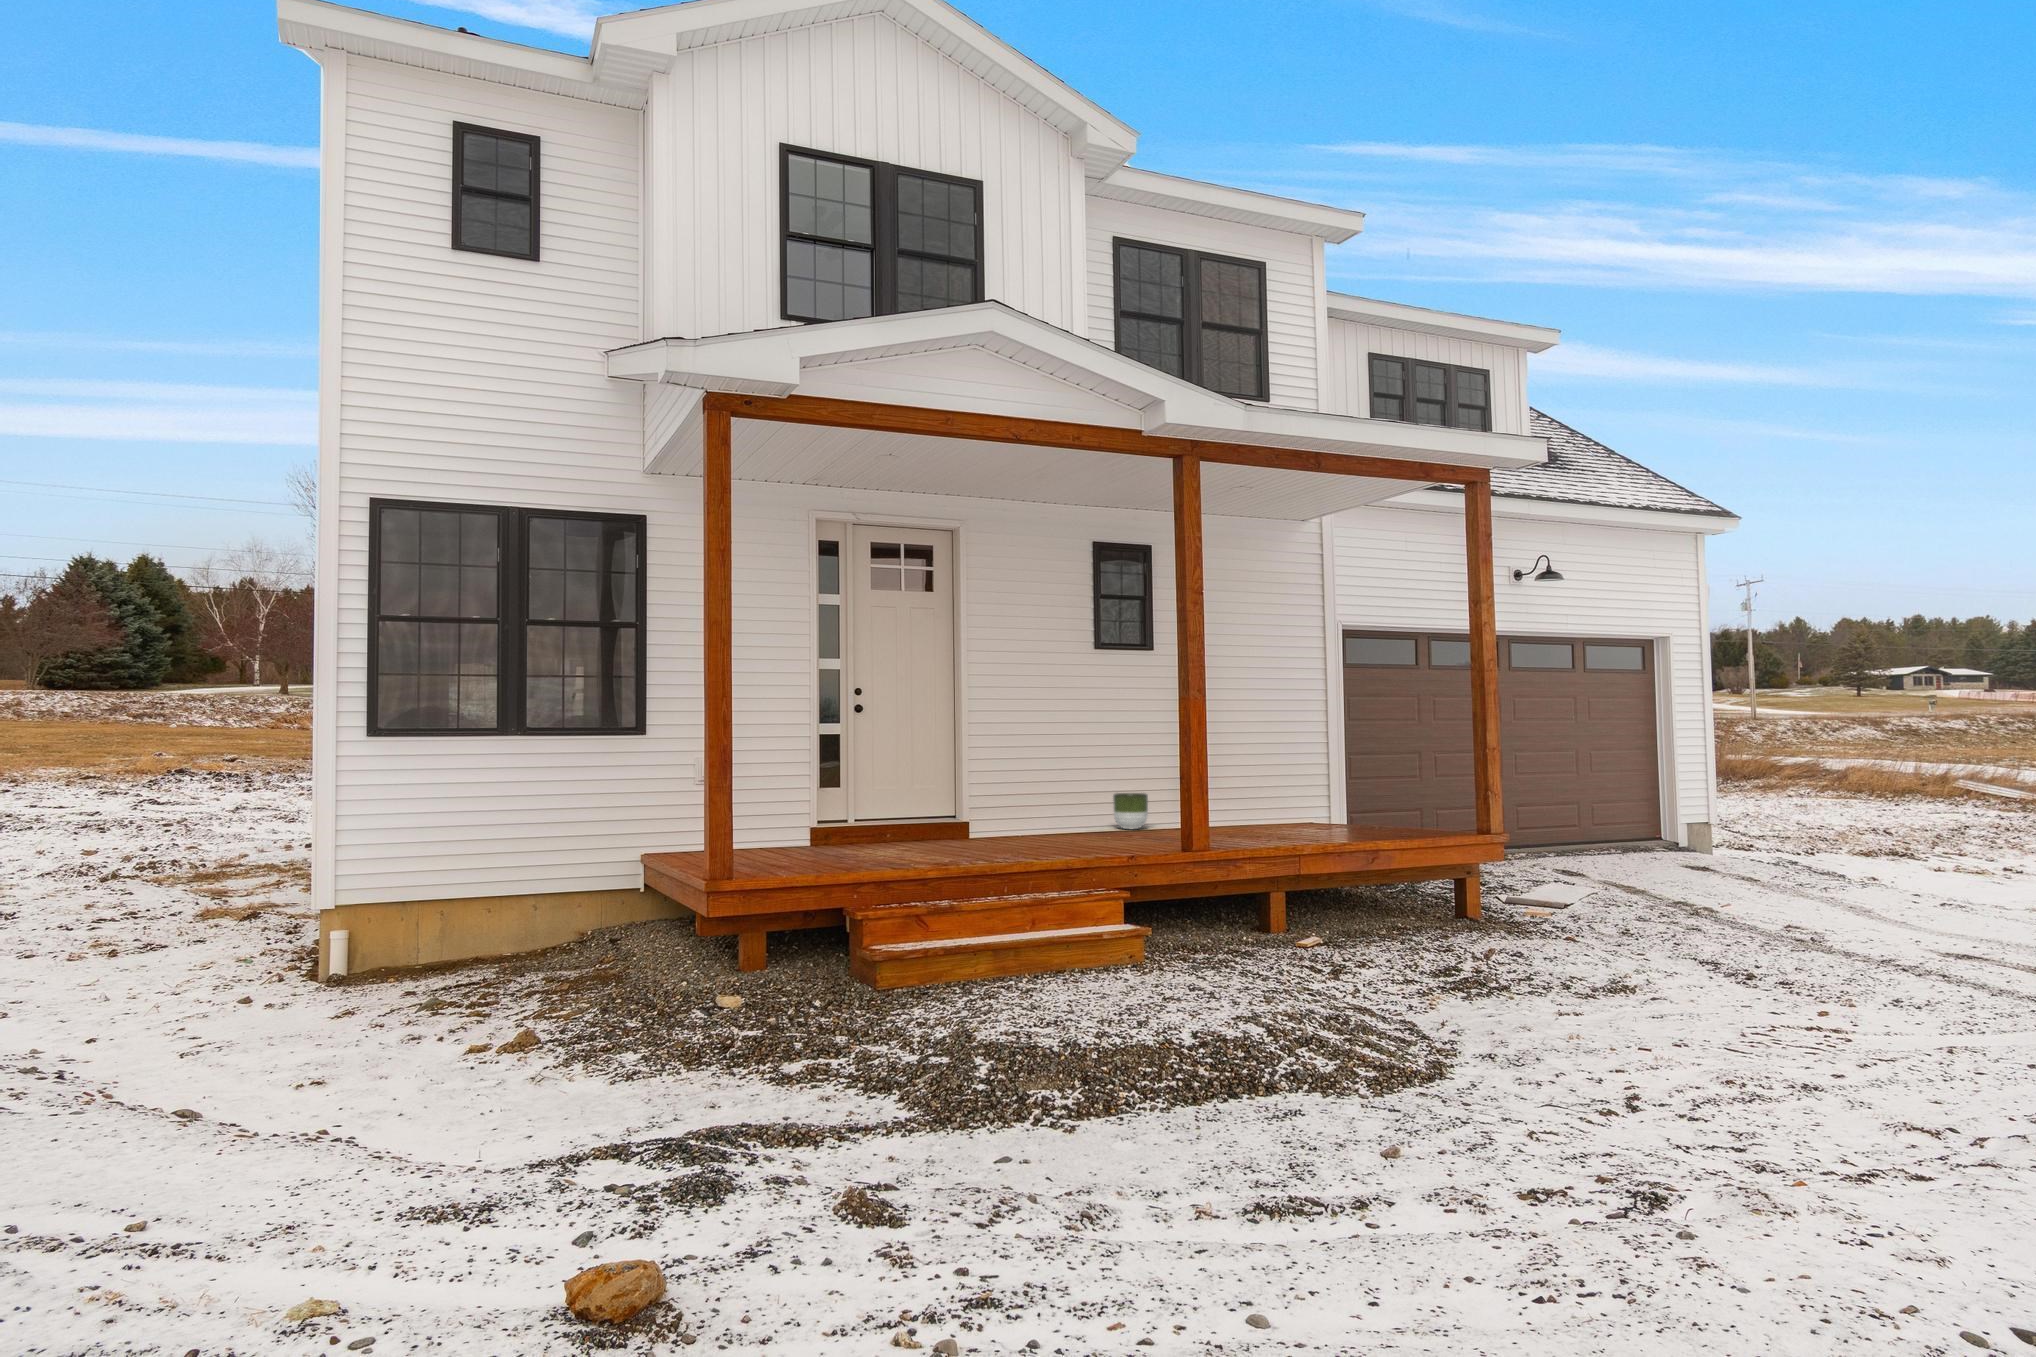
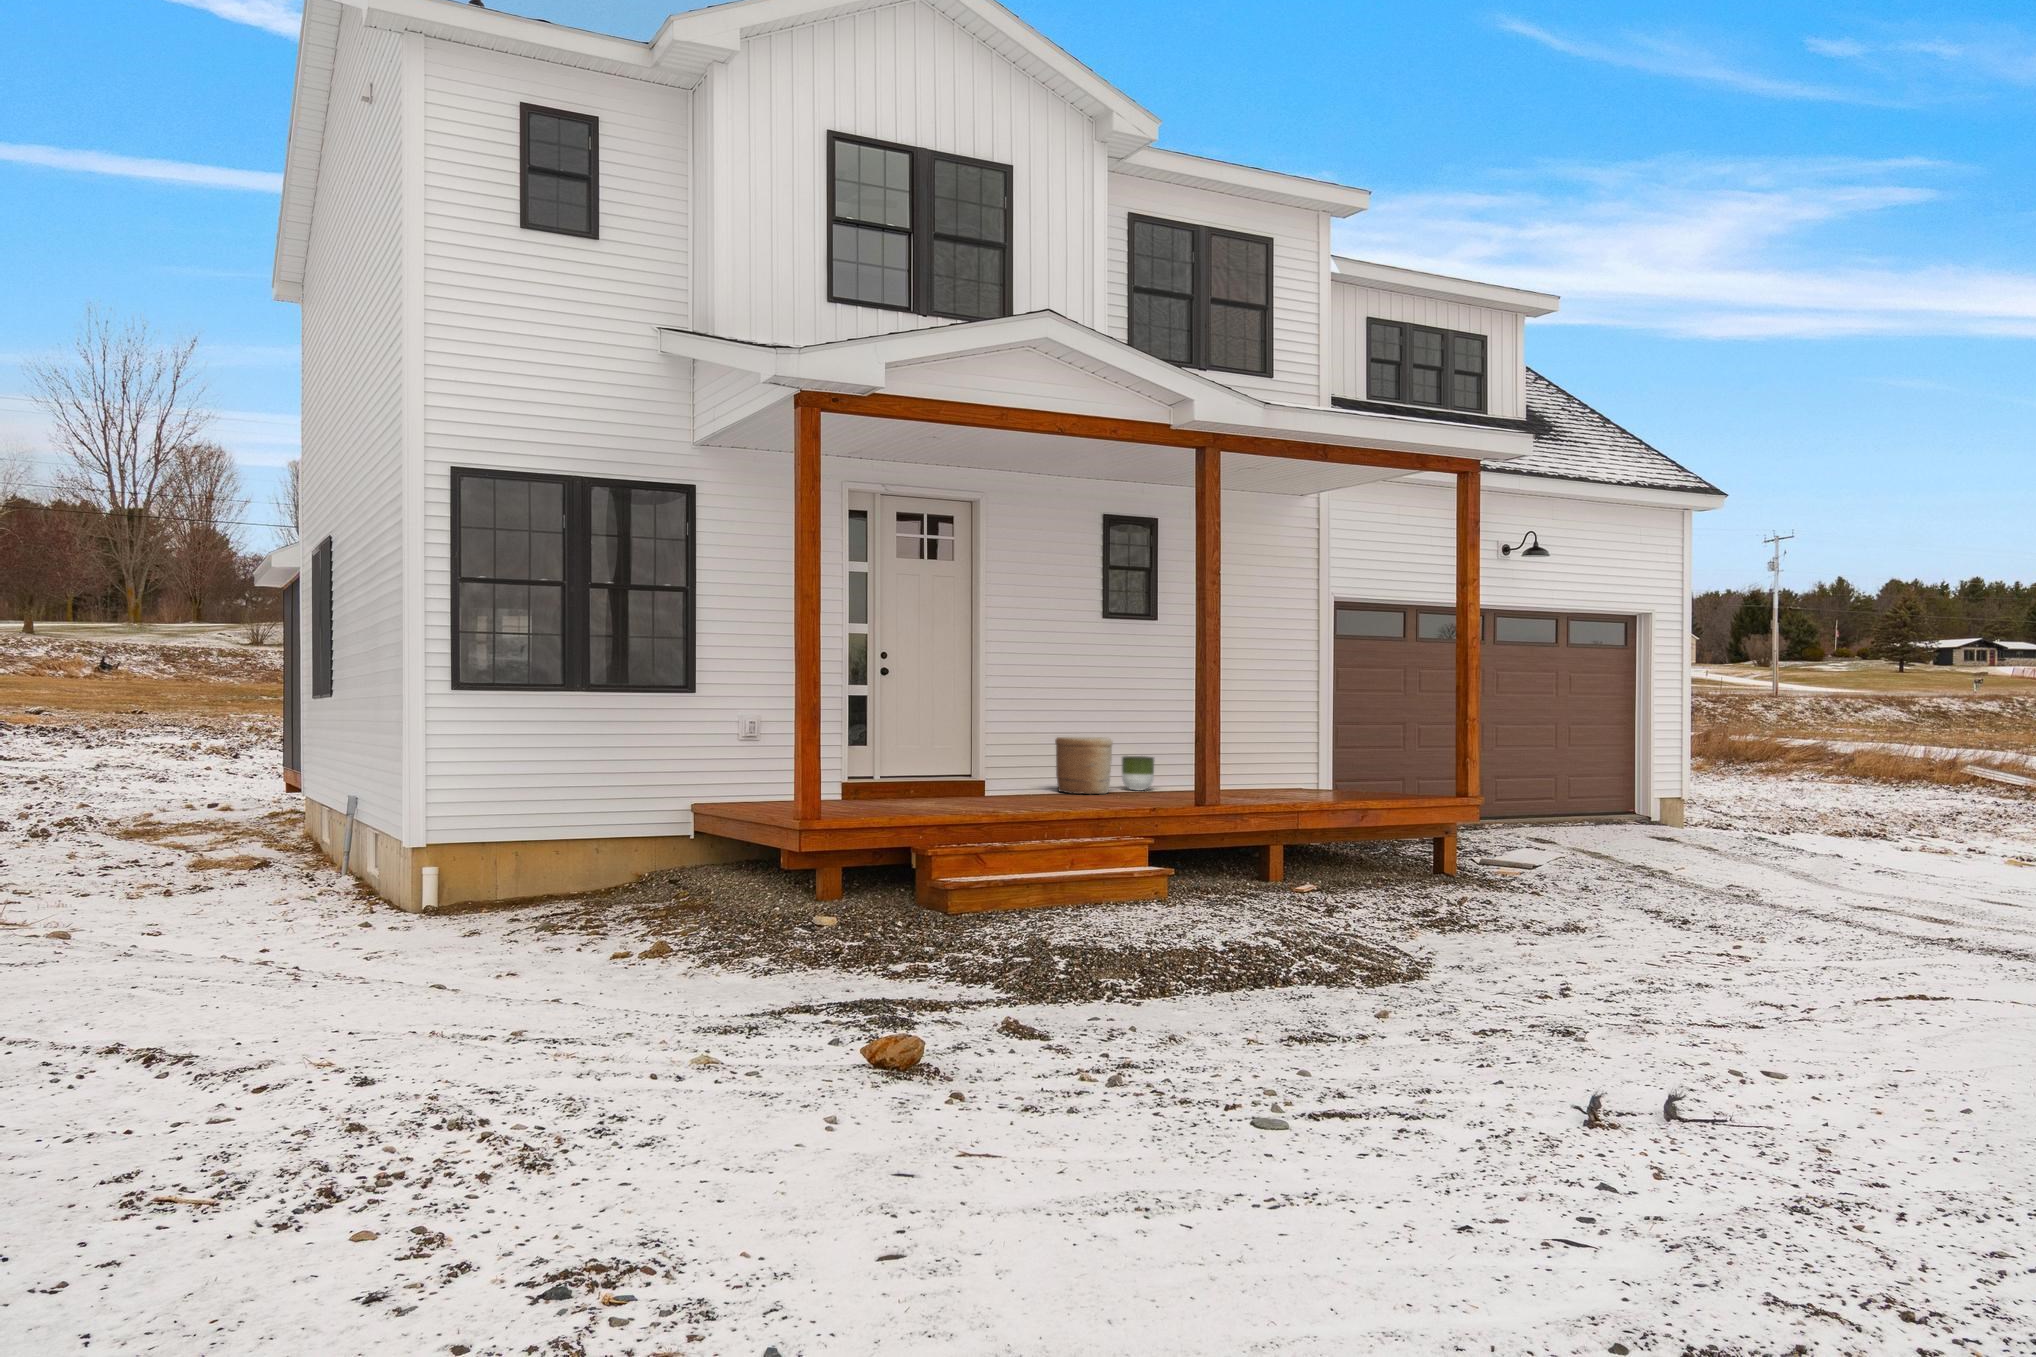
woven basket: none [1040,774,1101,836] -> present [1055,737,1113,794]

